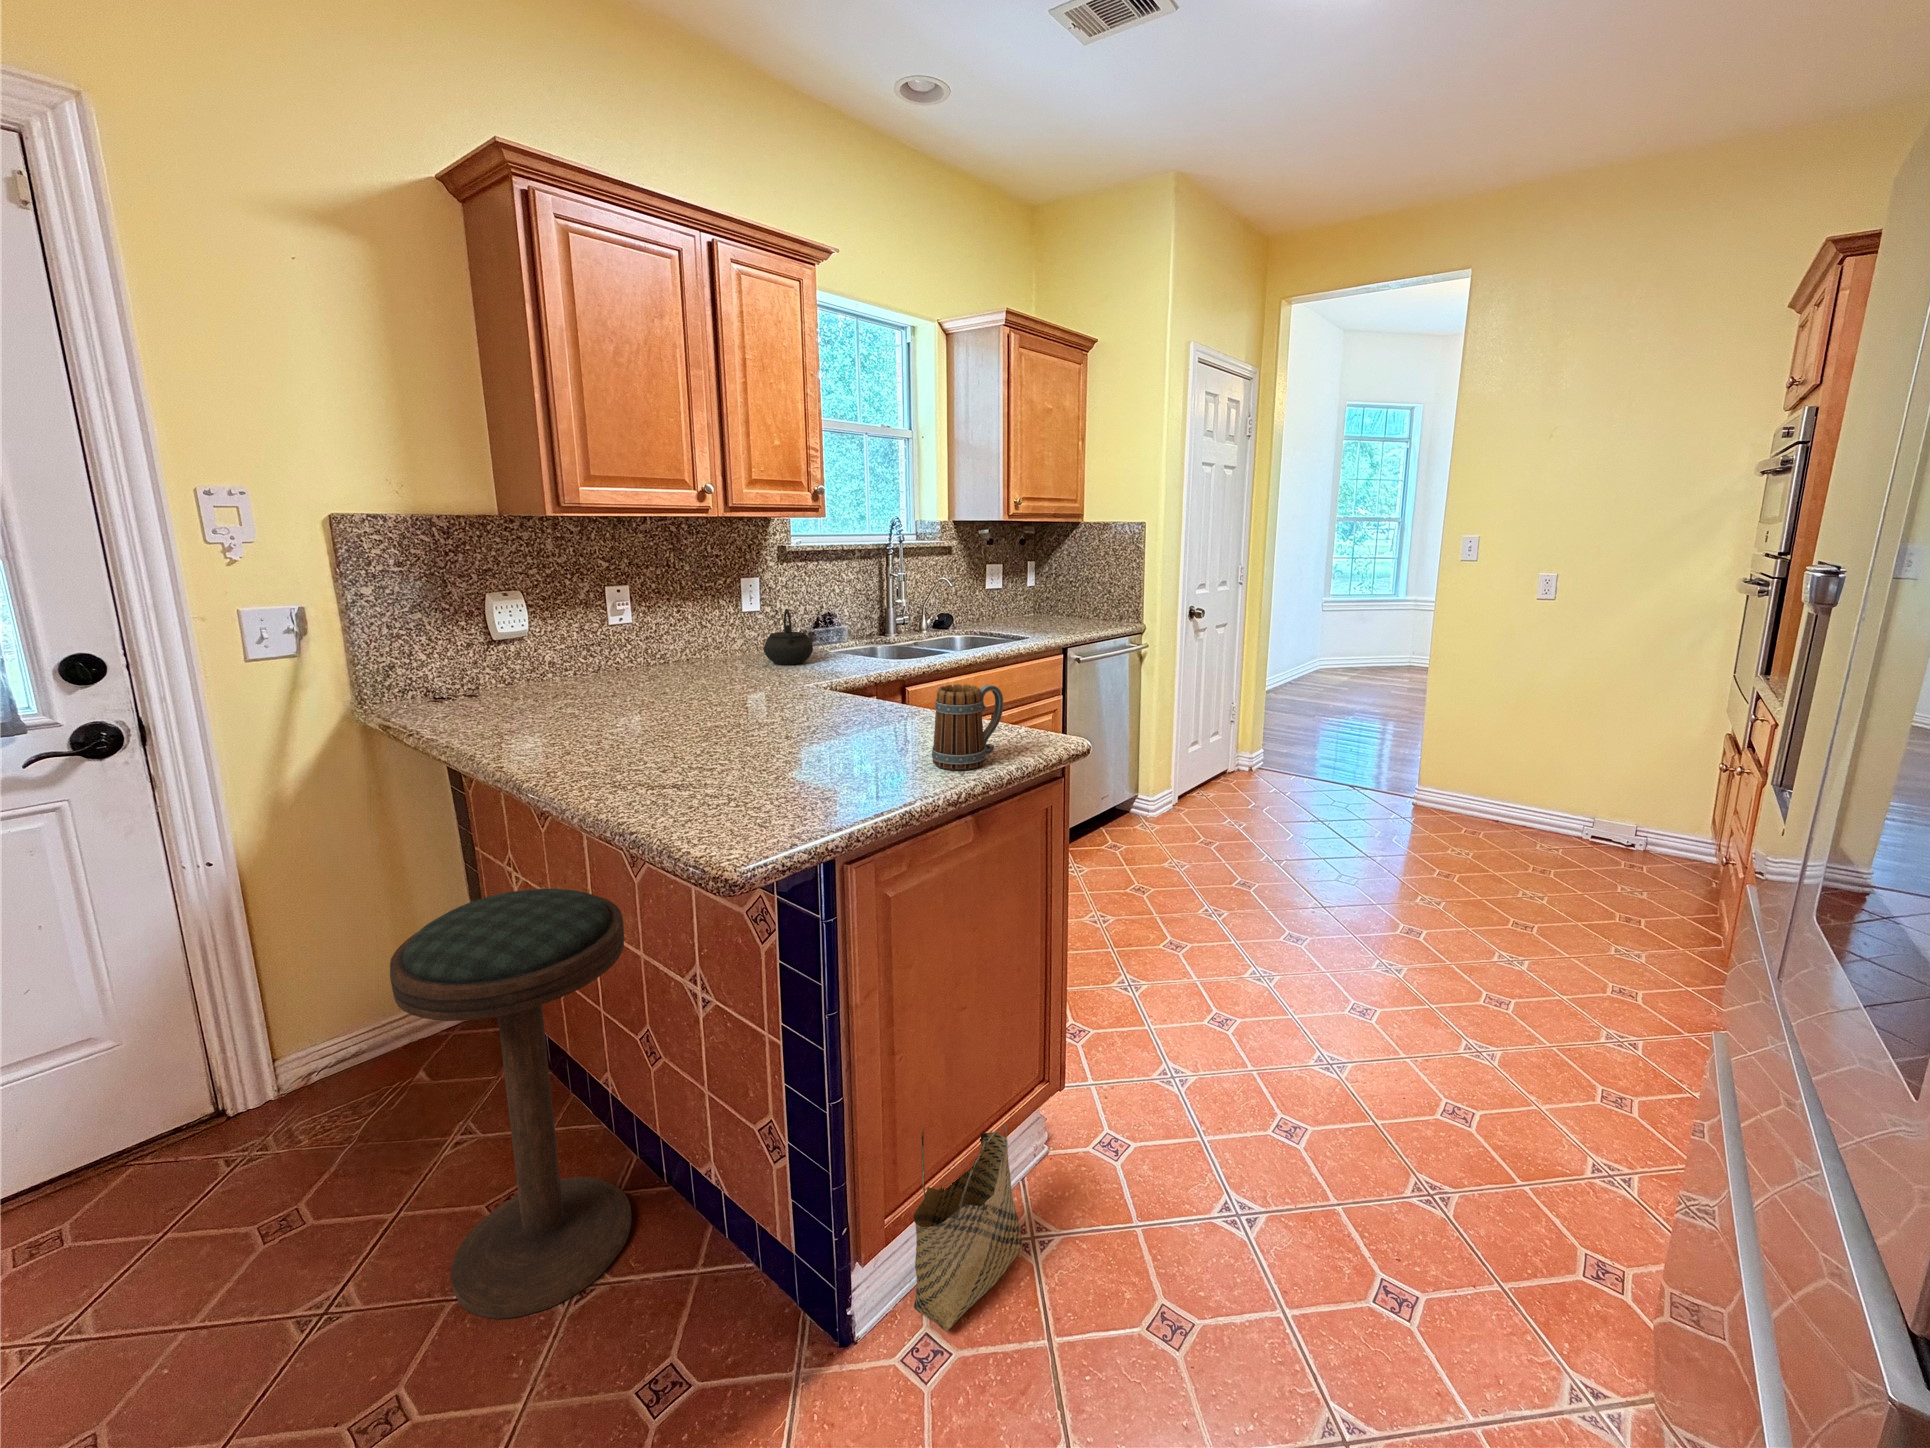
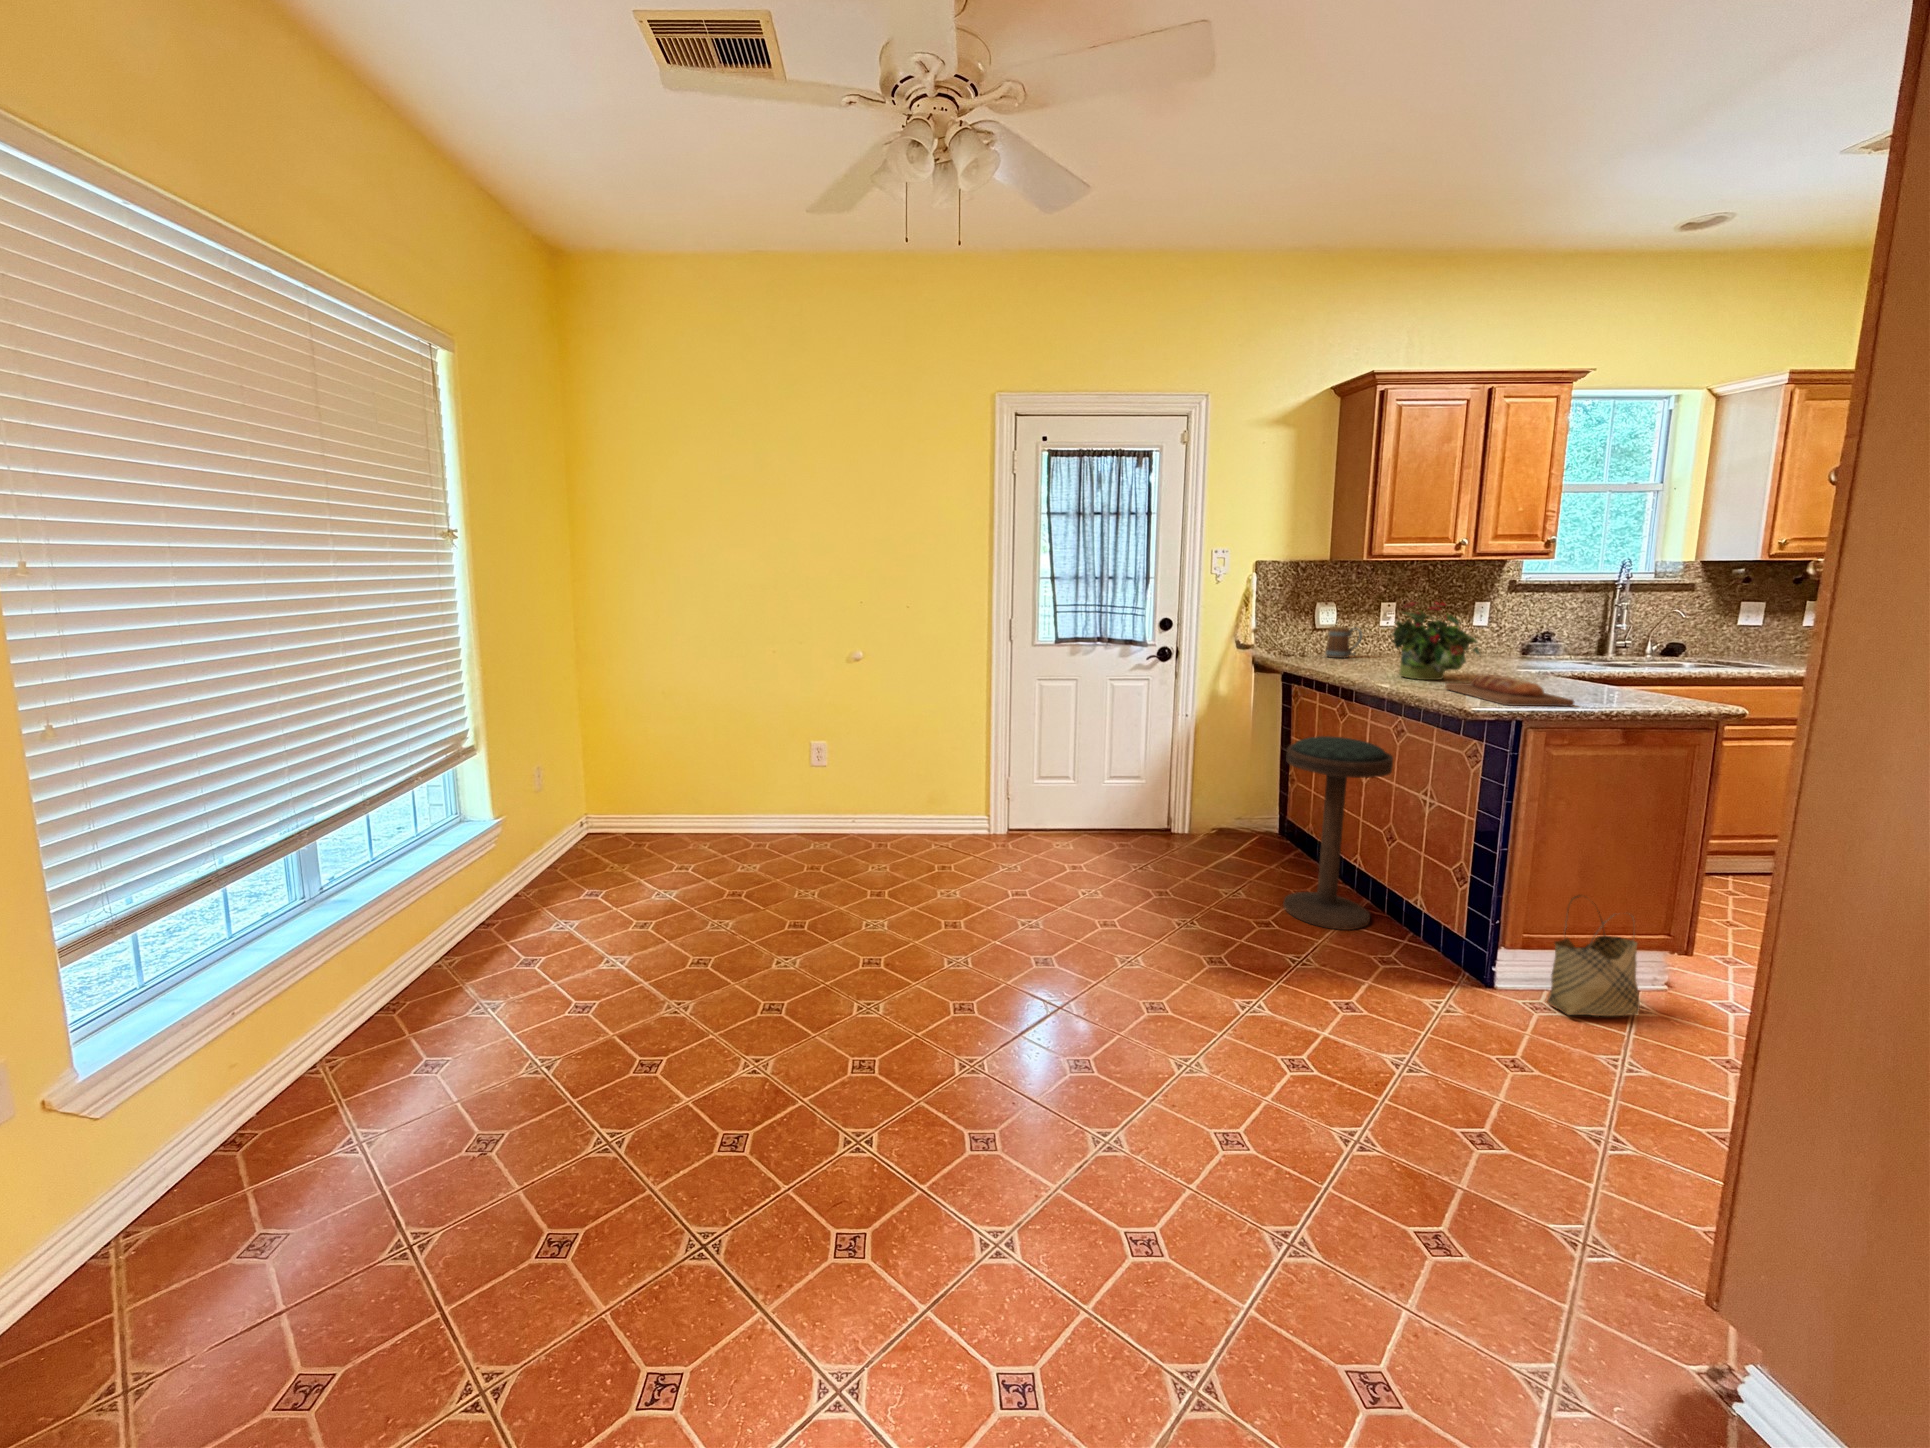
potted plant: none [591,593,747,744] -> present [1391,602,1480,680]
kettle: present [764,609,813,665] -> none [1488,623,1530,662]
mug: present [932,684,1003,770] -> present [1326,627,1362,658]
bread loaf: none [691,739,888,819] -> present [1445,675,1574,707]

